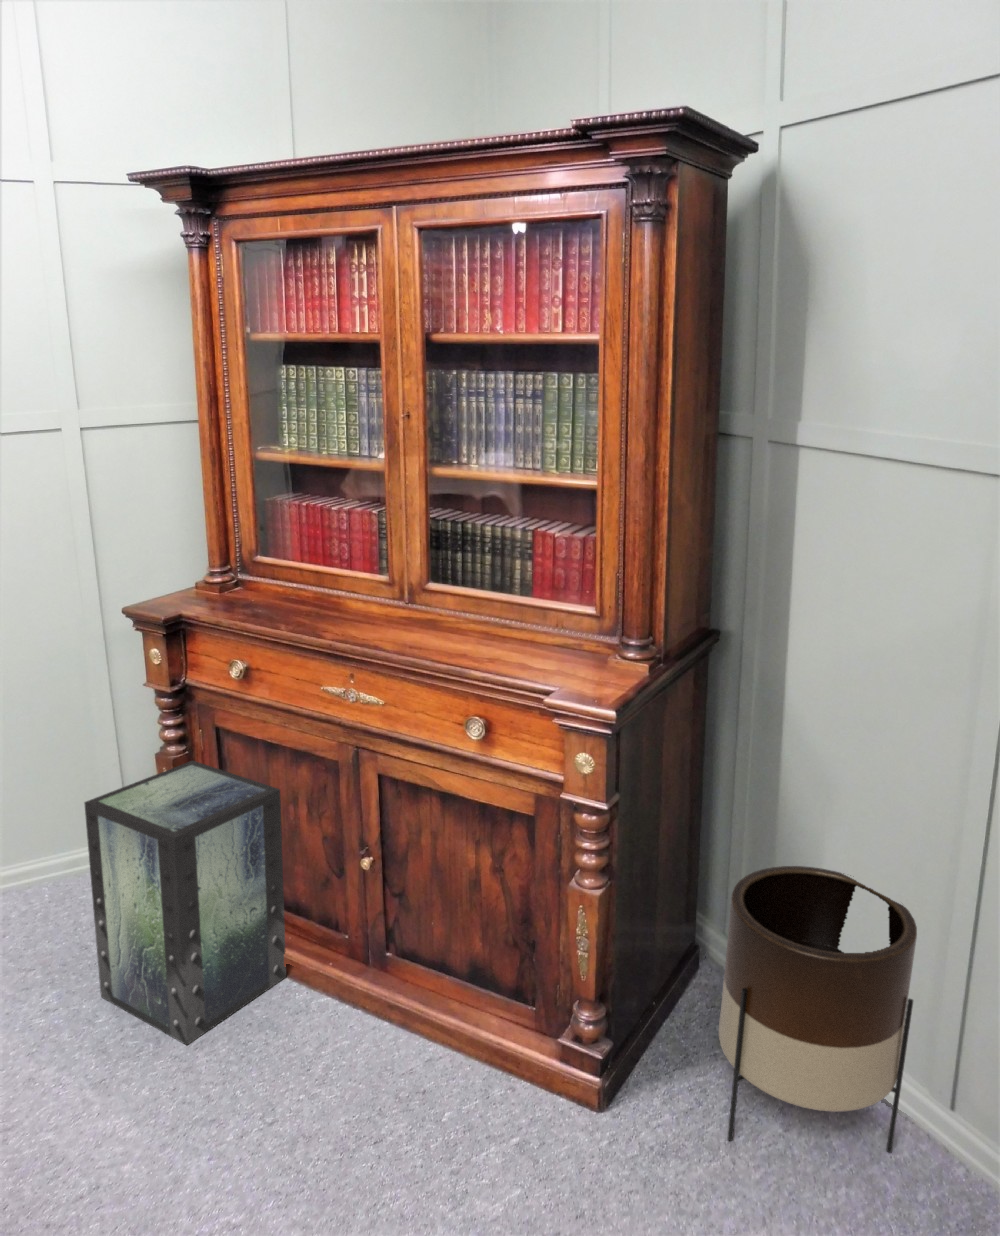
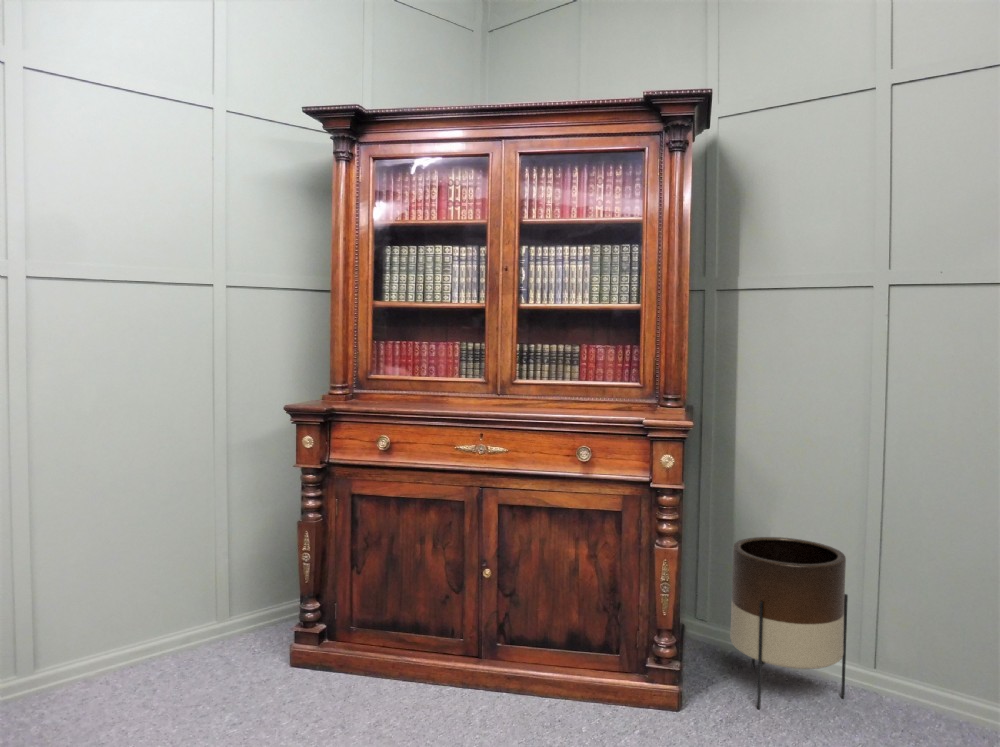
storage box: present [85,761,286,1045] -> none [284,526,415,727]

